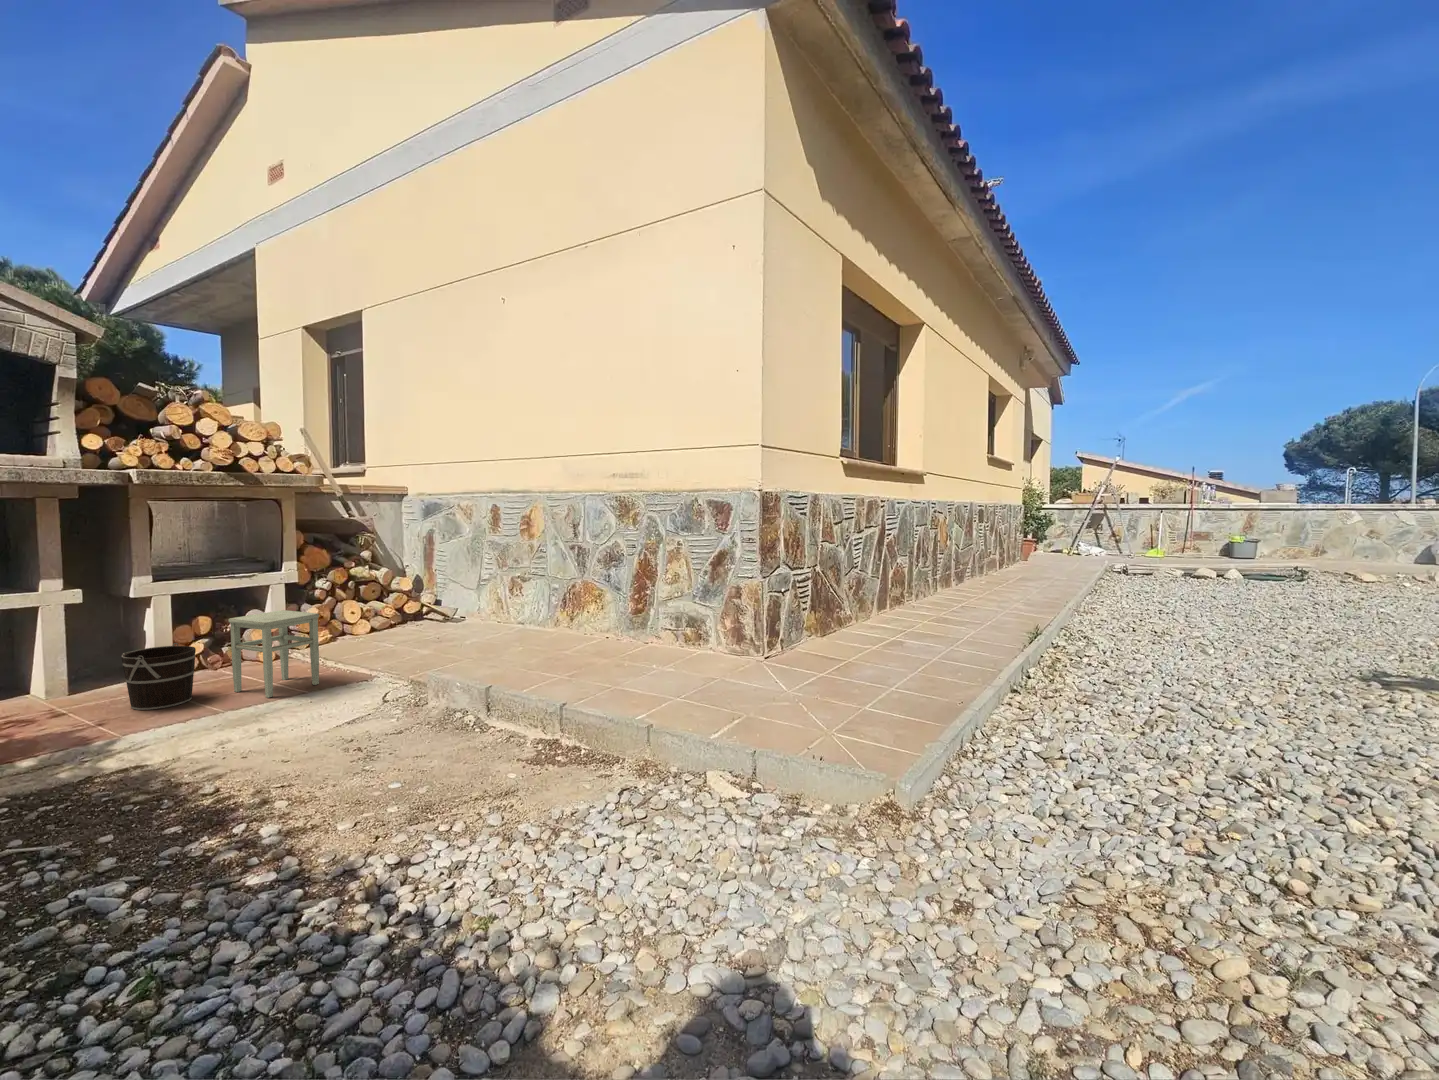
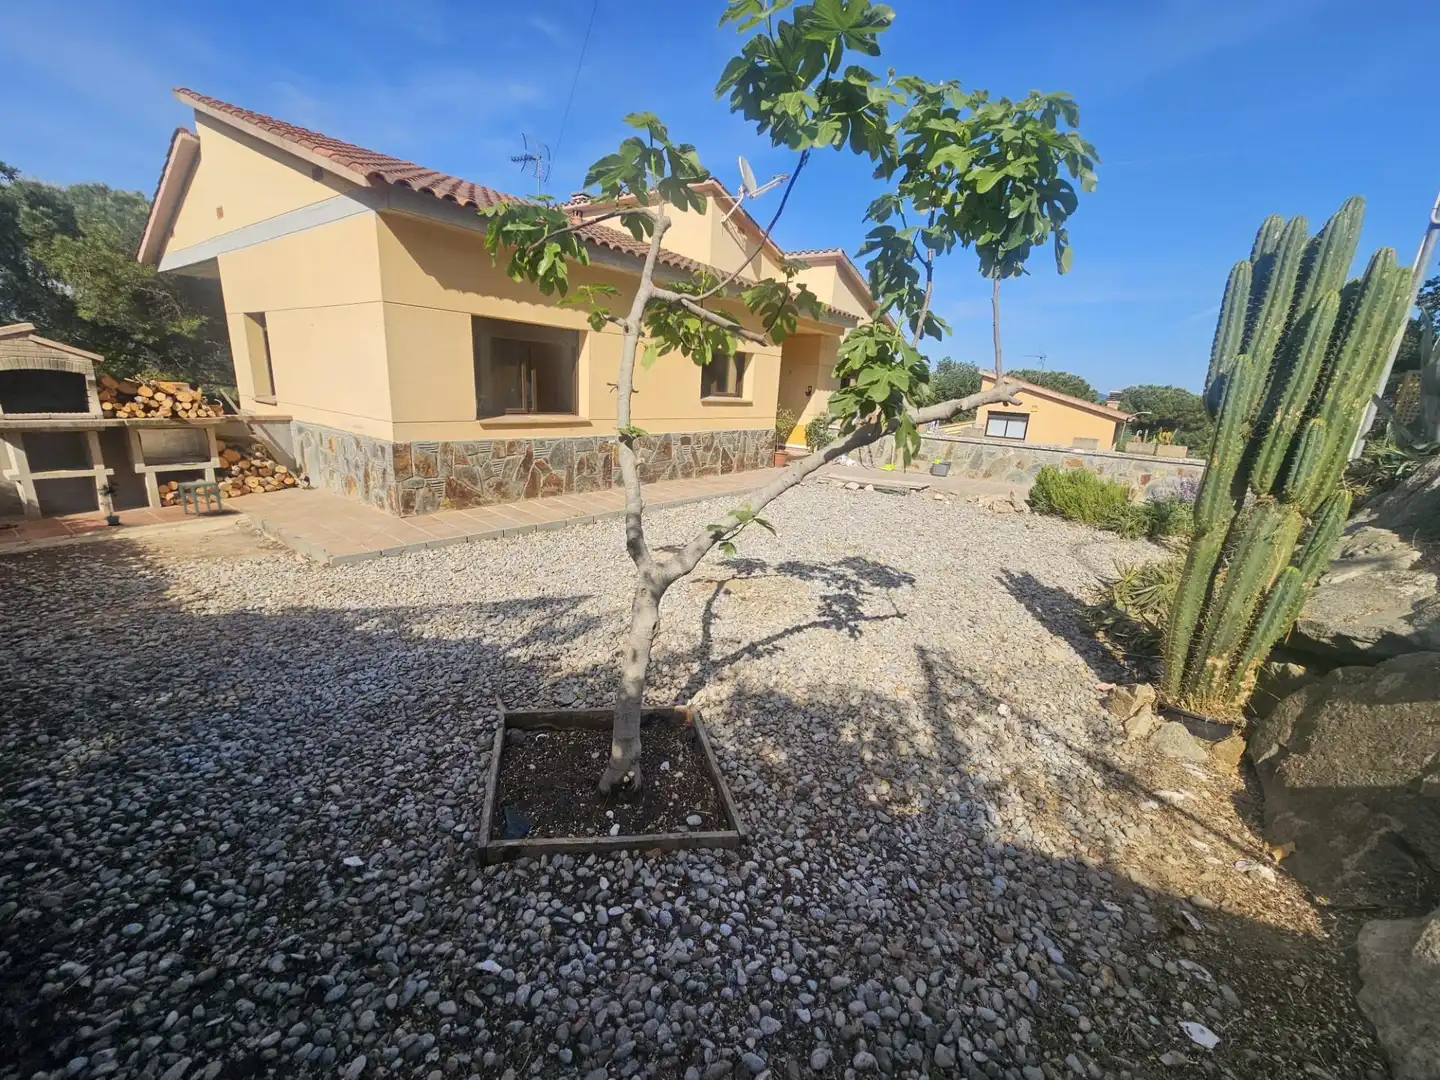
potted plant: none [22,614,98,739] -> present [98,481,120,525]
bucket: present [122,643,196,710] -> none [133,493,166,518]

